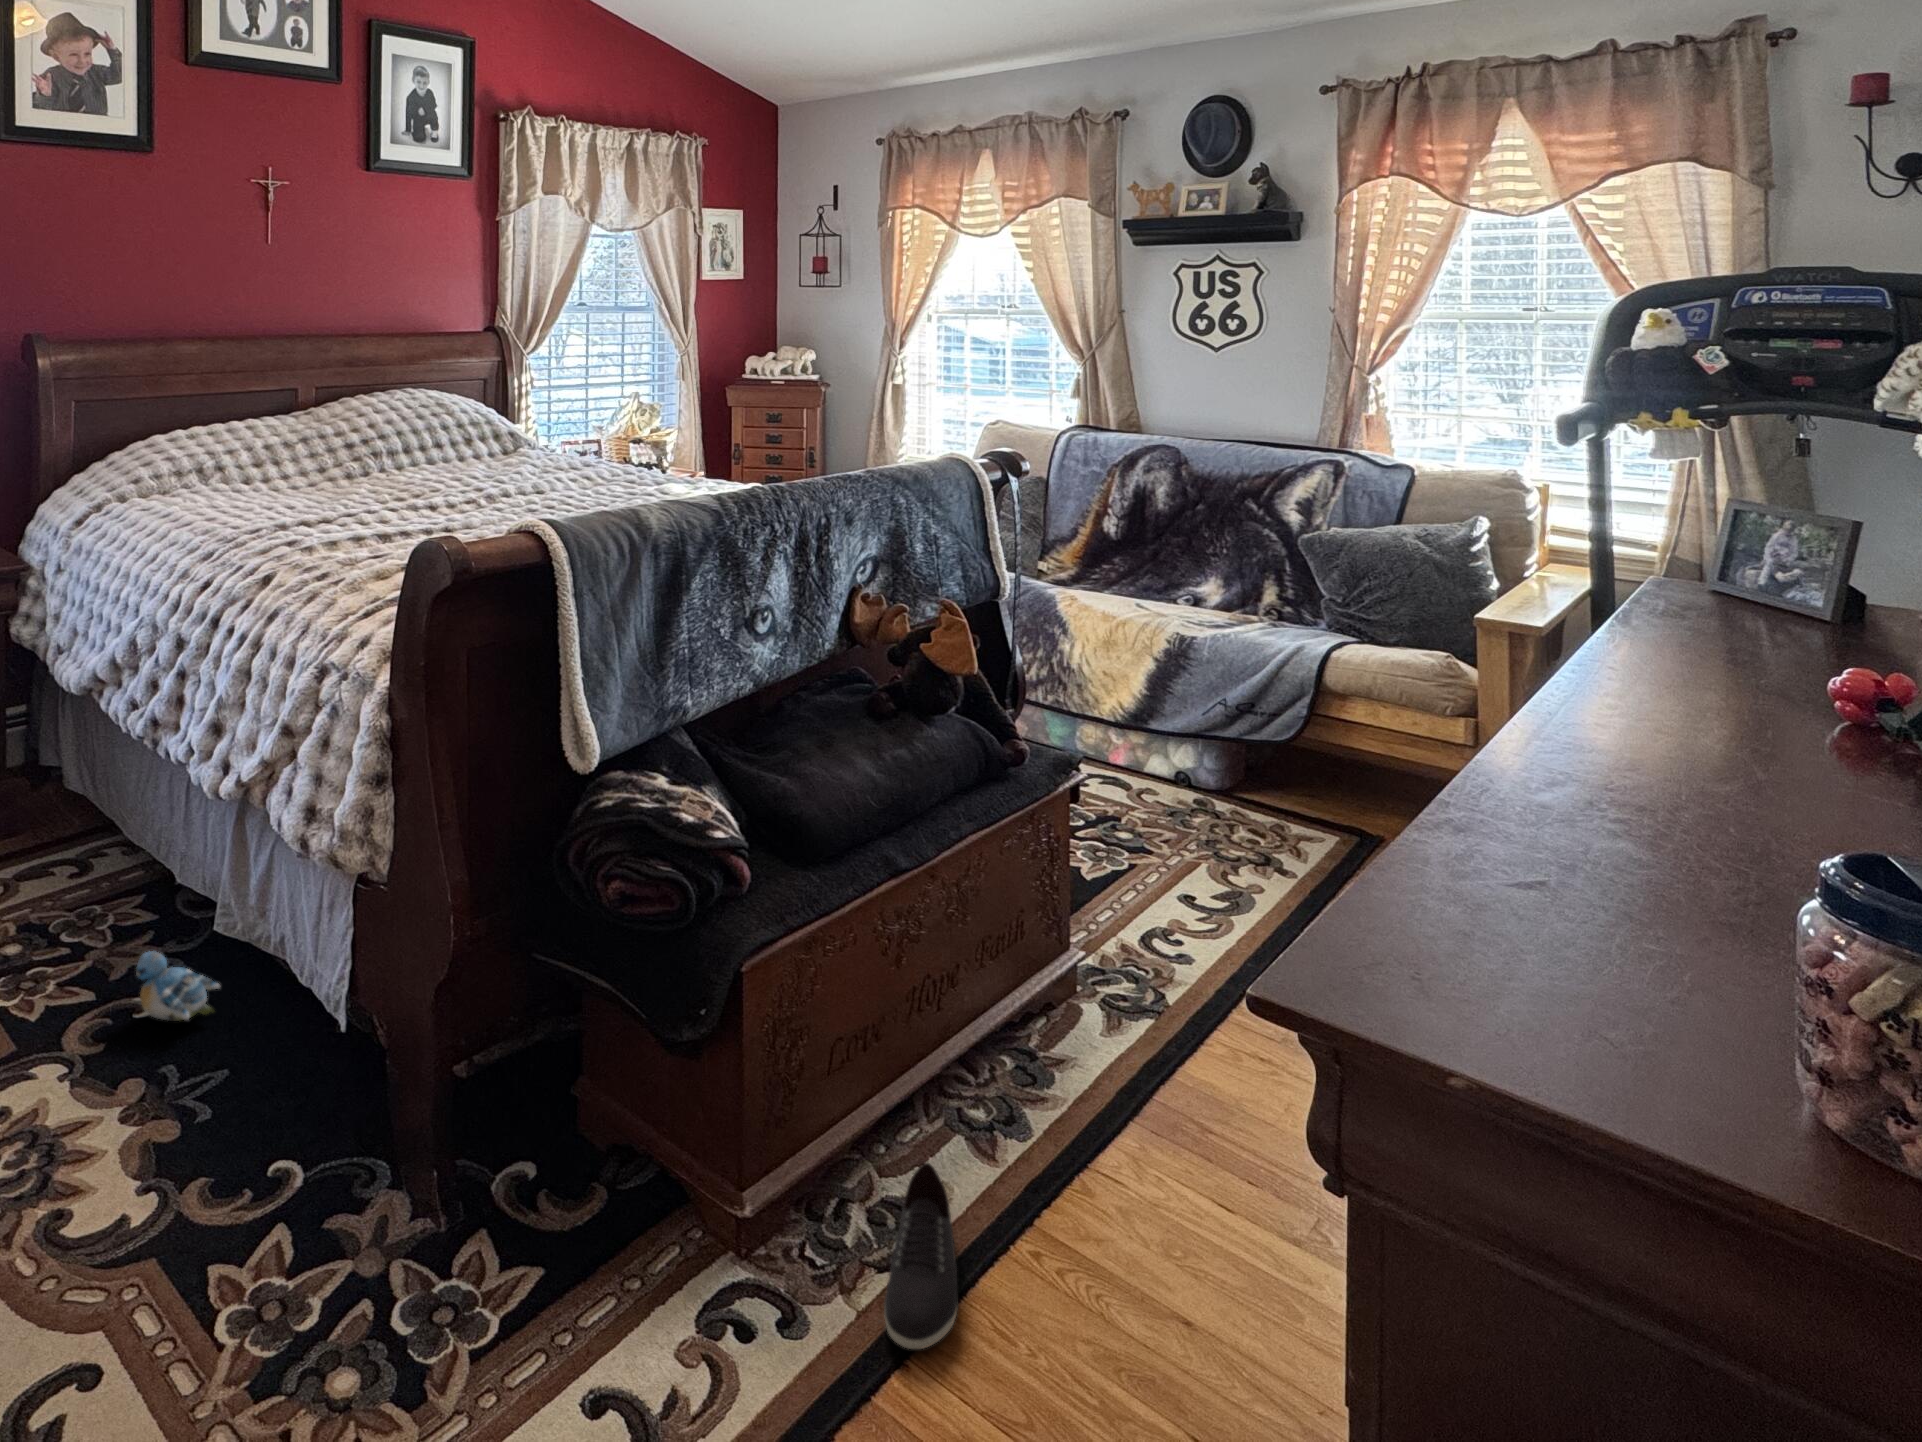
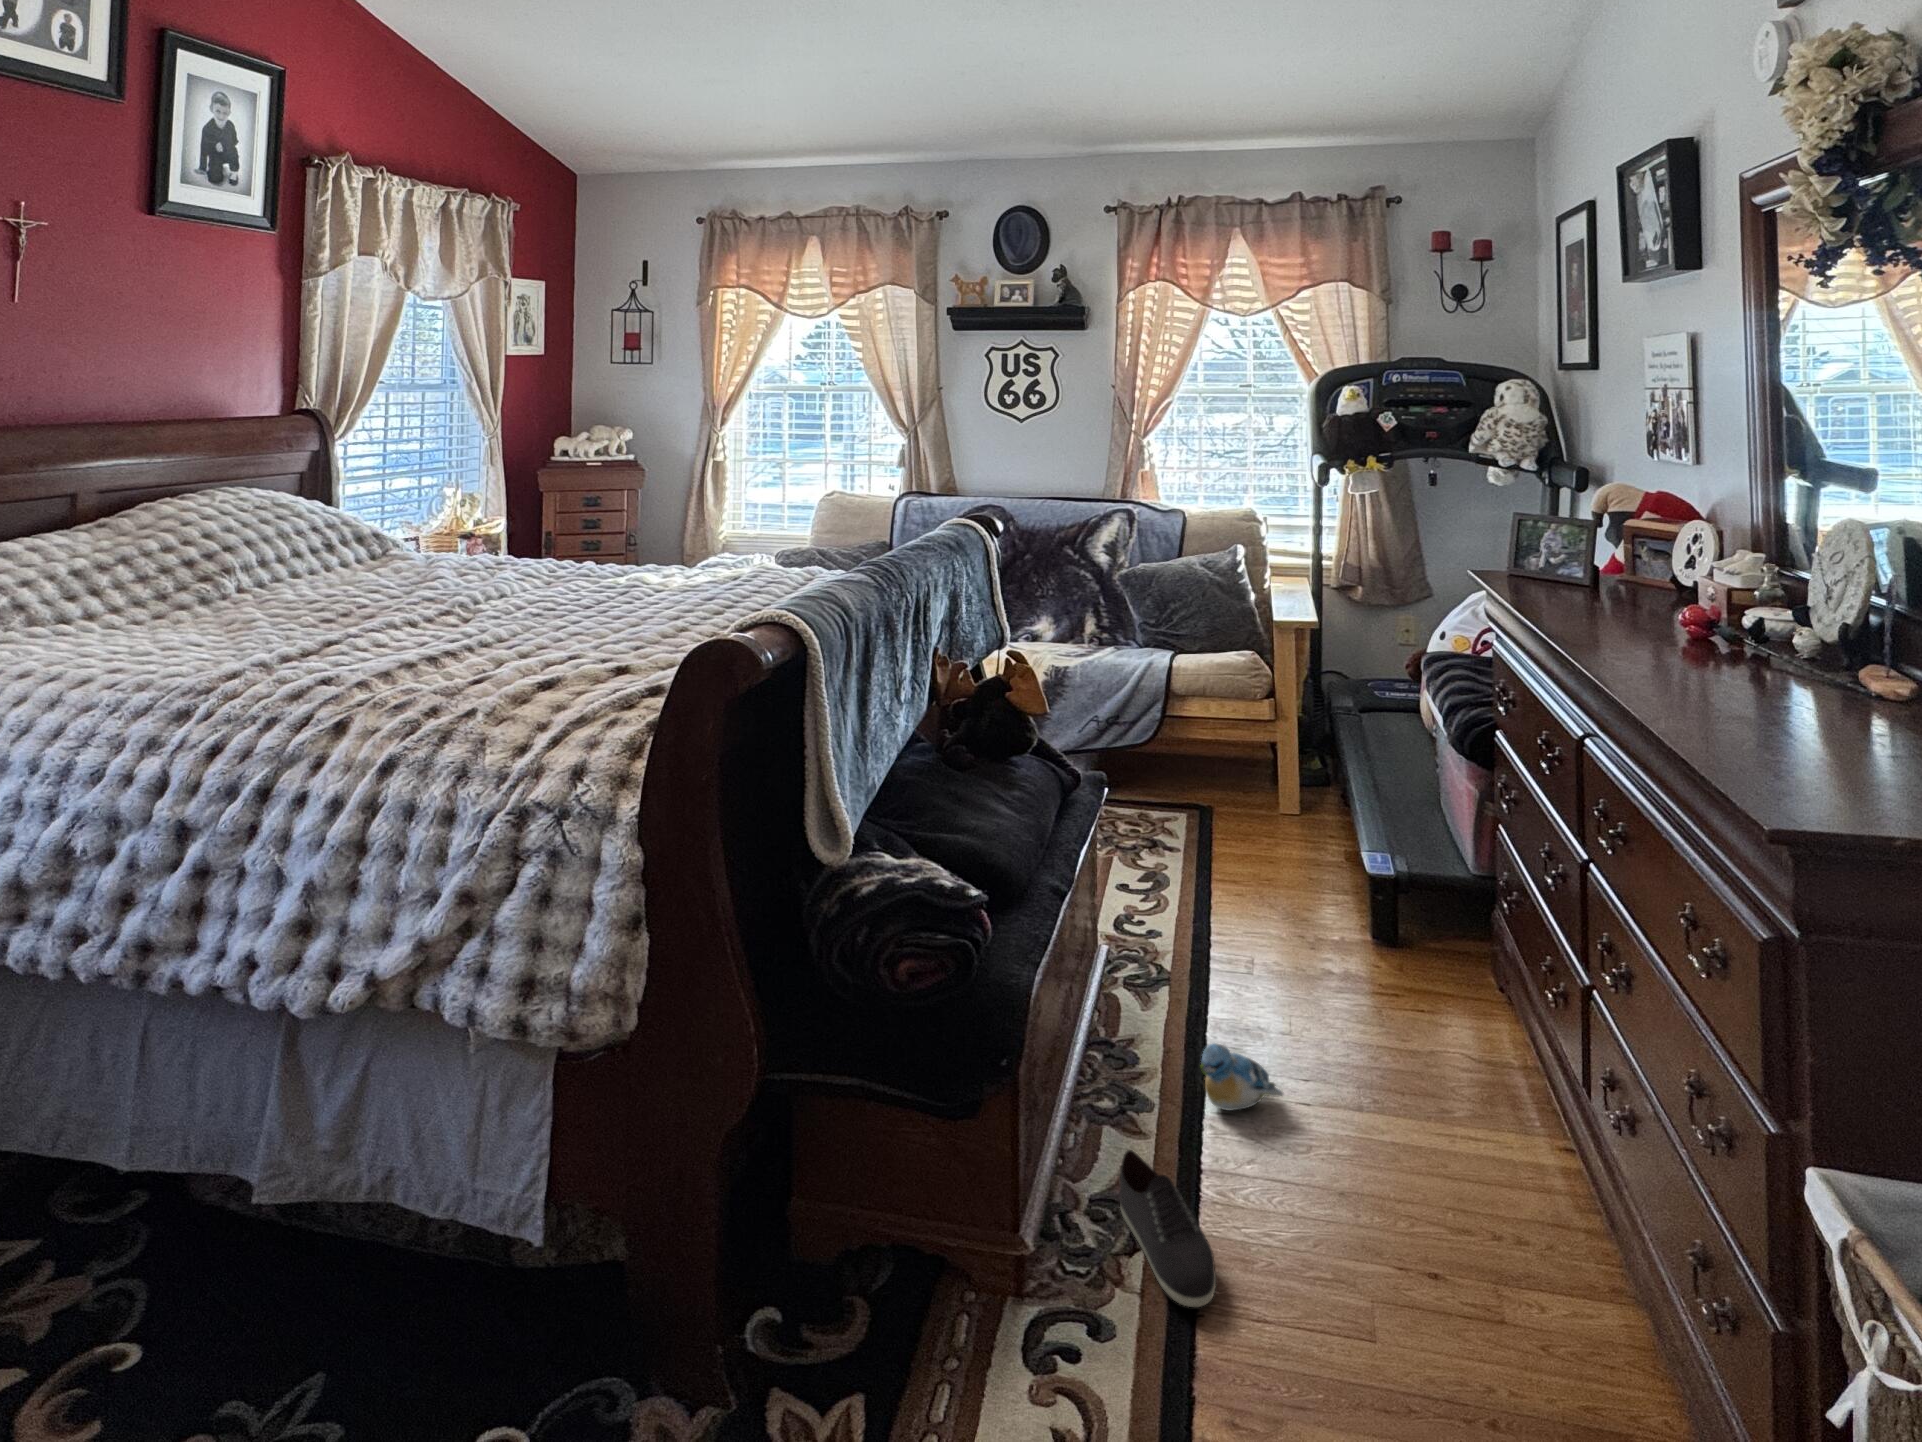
plush toy: present [136,951,220,1021] -> present [1200,1043,1283,1111]

